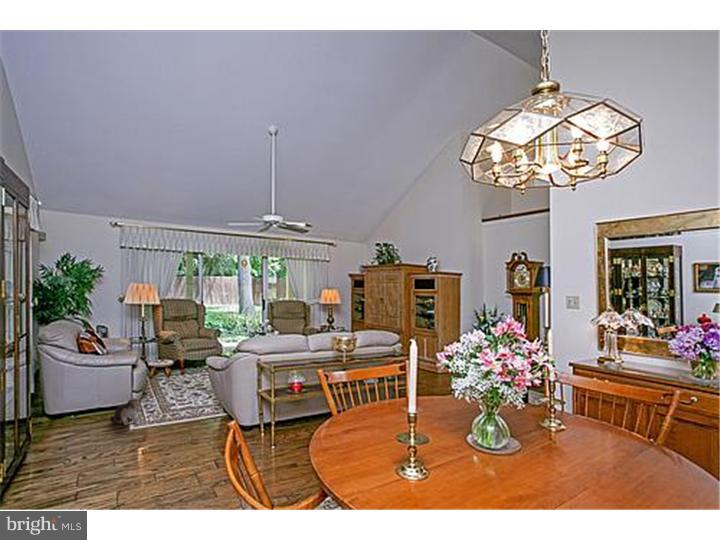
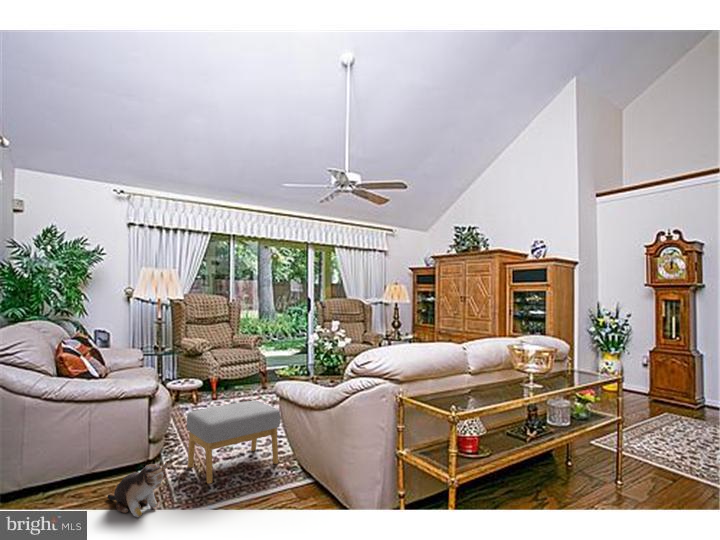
footstool: none [156,370,212,414] -> present [187,401,280,484]

